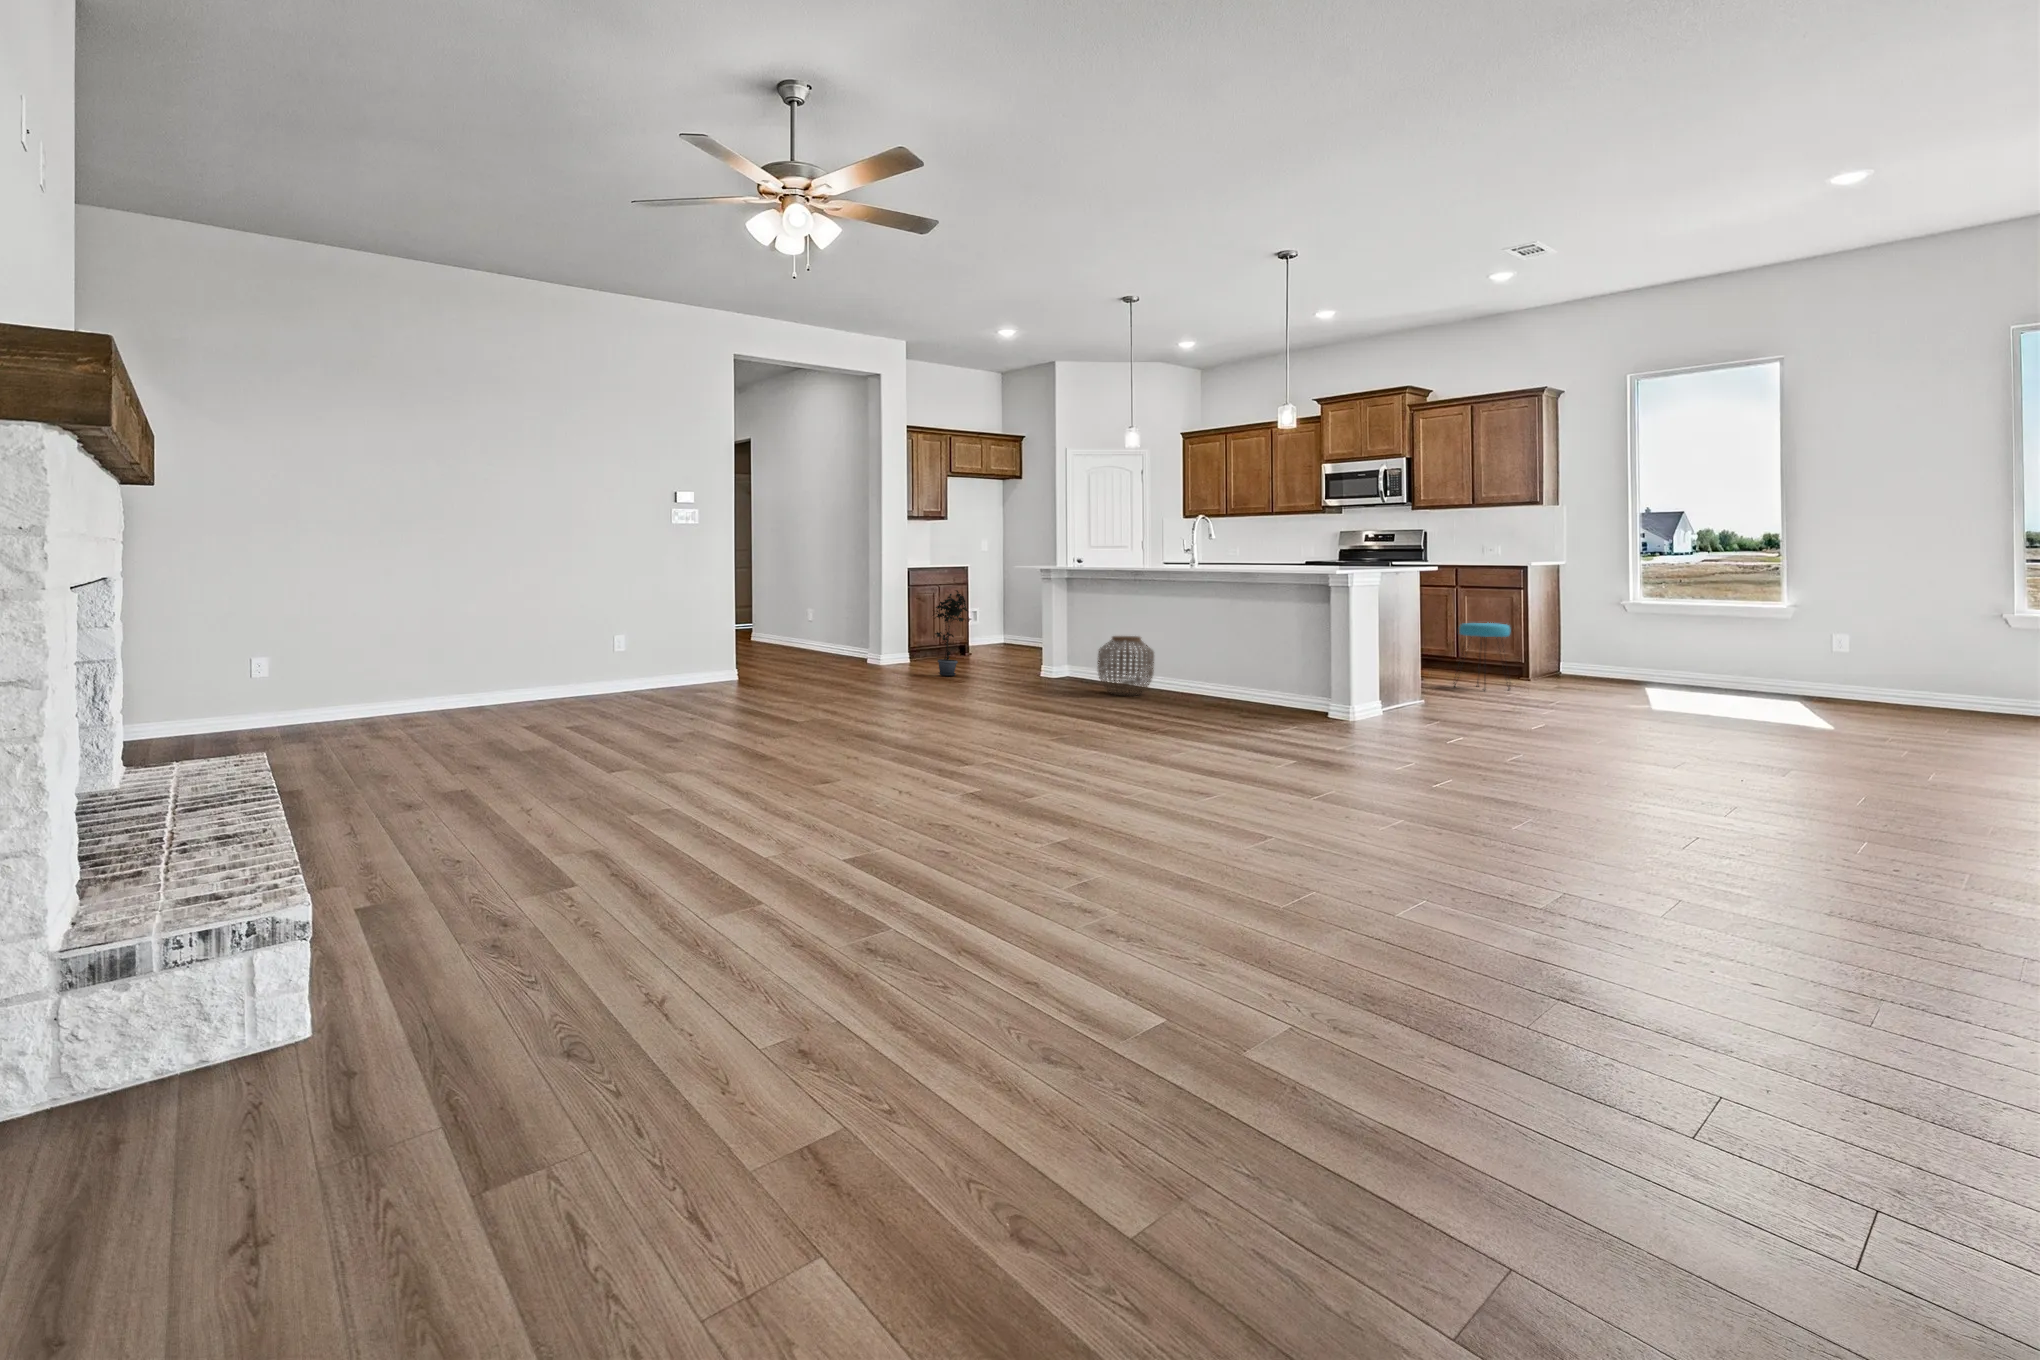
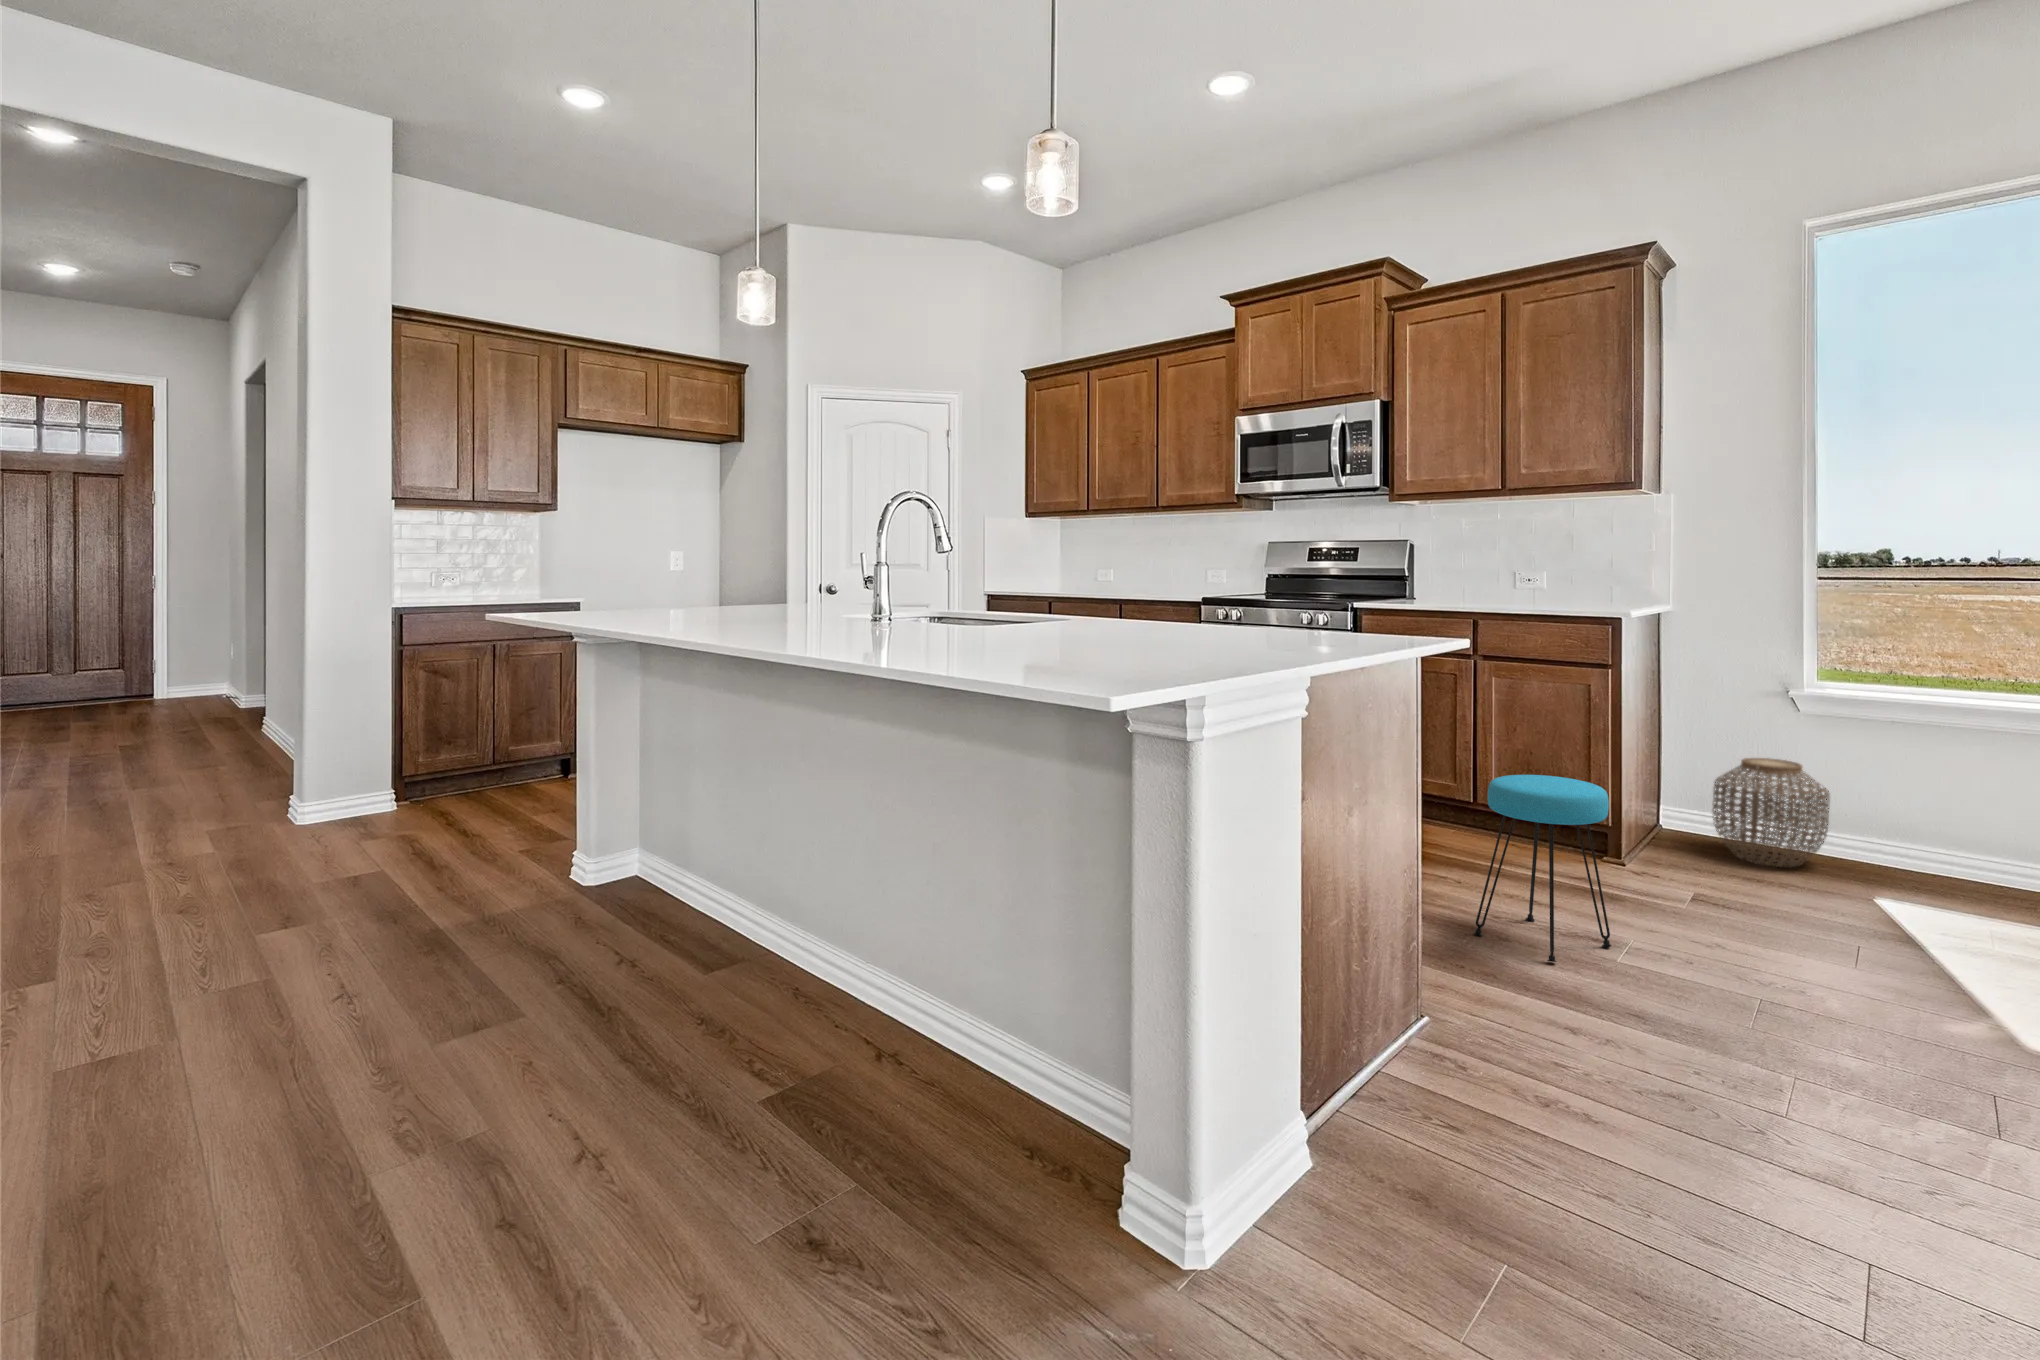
potted plant: present [935,590,968,676] -> none [113,722,246,960]
woven basket: present [1098,636,1154,695] -> present [1713,758,1830,867]

